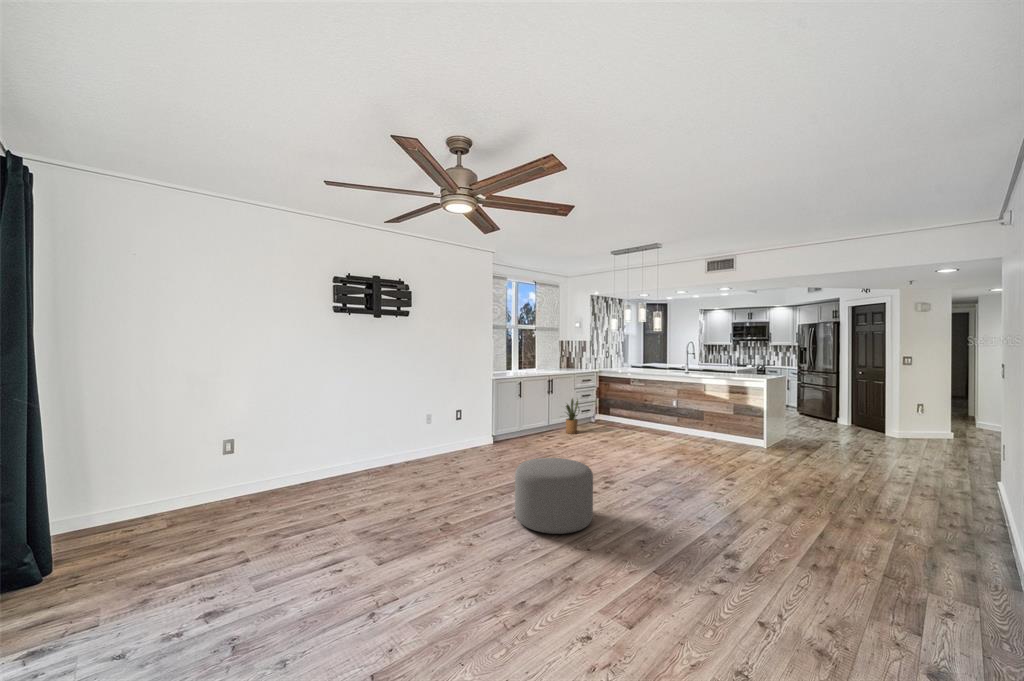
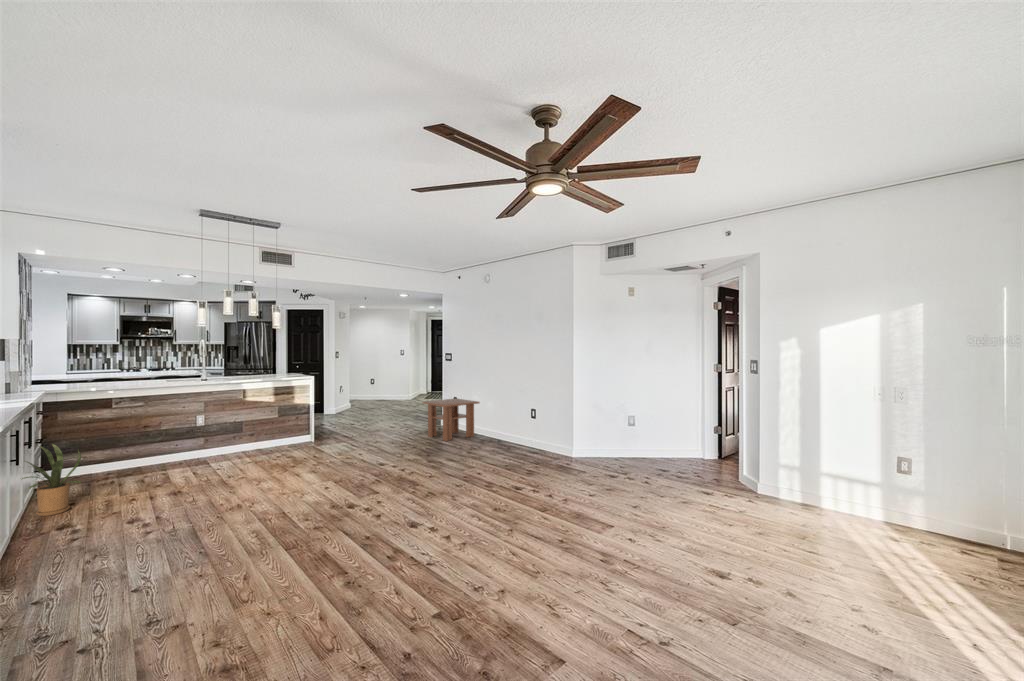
coffee table: none [899,432,998,512] -> present [422,398,480,441]
ottoman: present [515,458,593,534] -> none [397,475,493,572]

